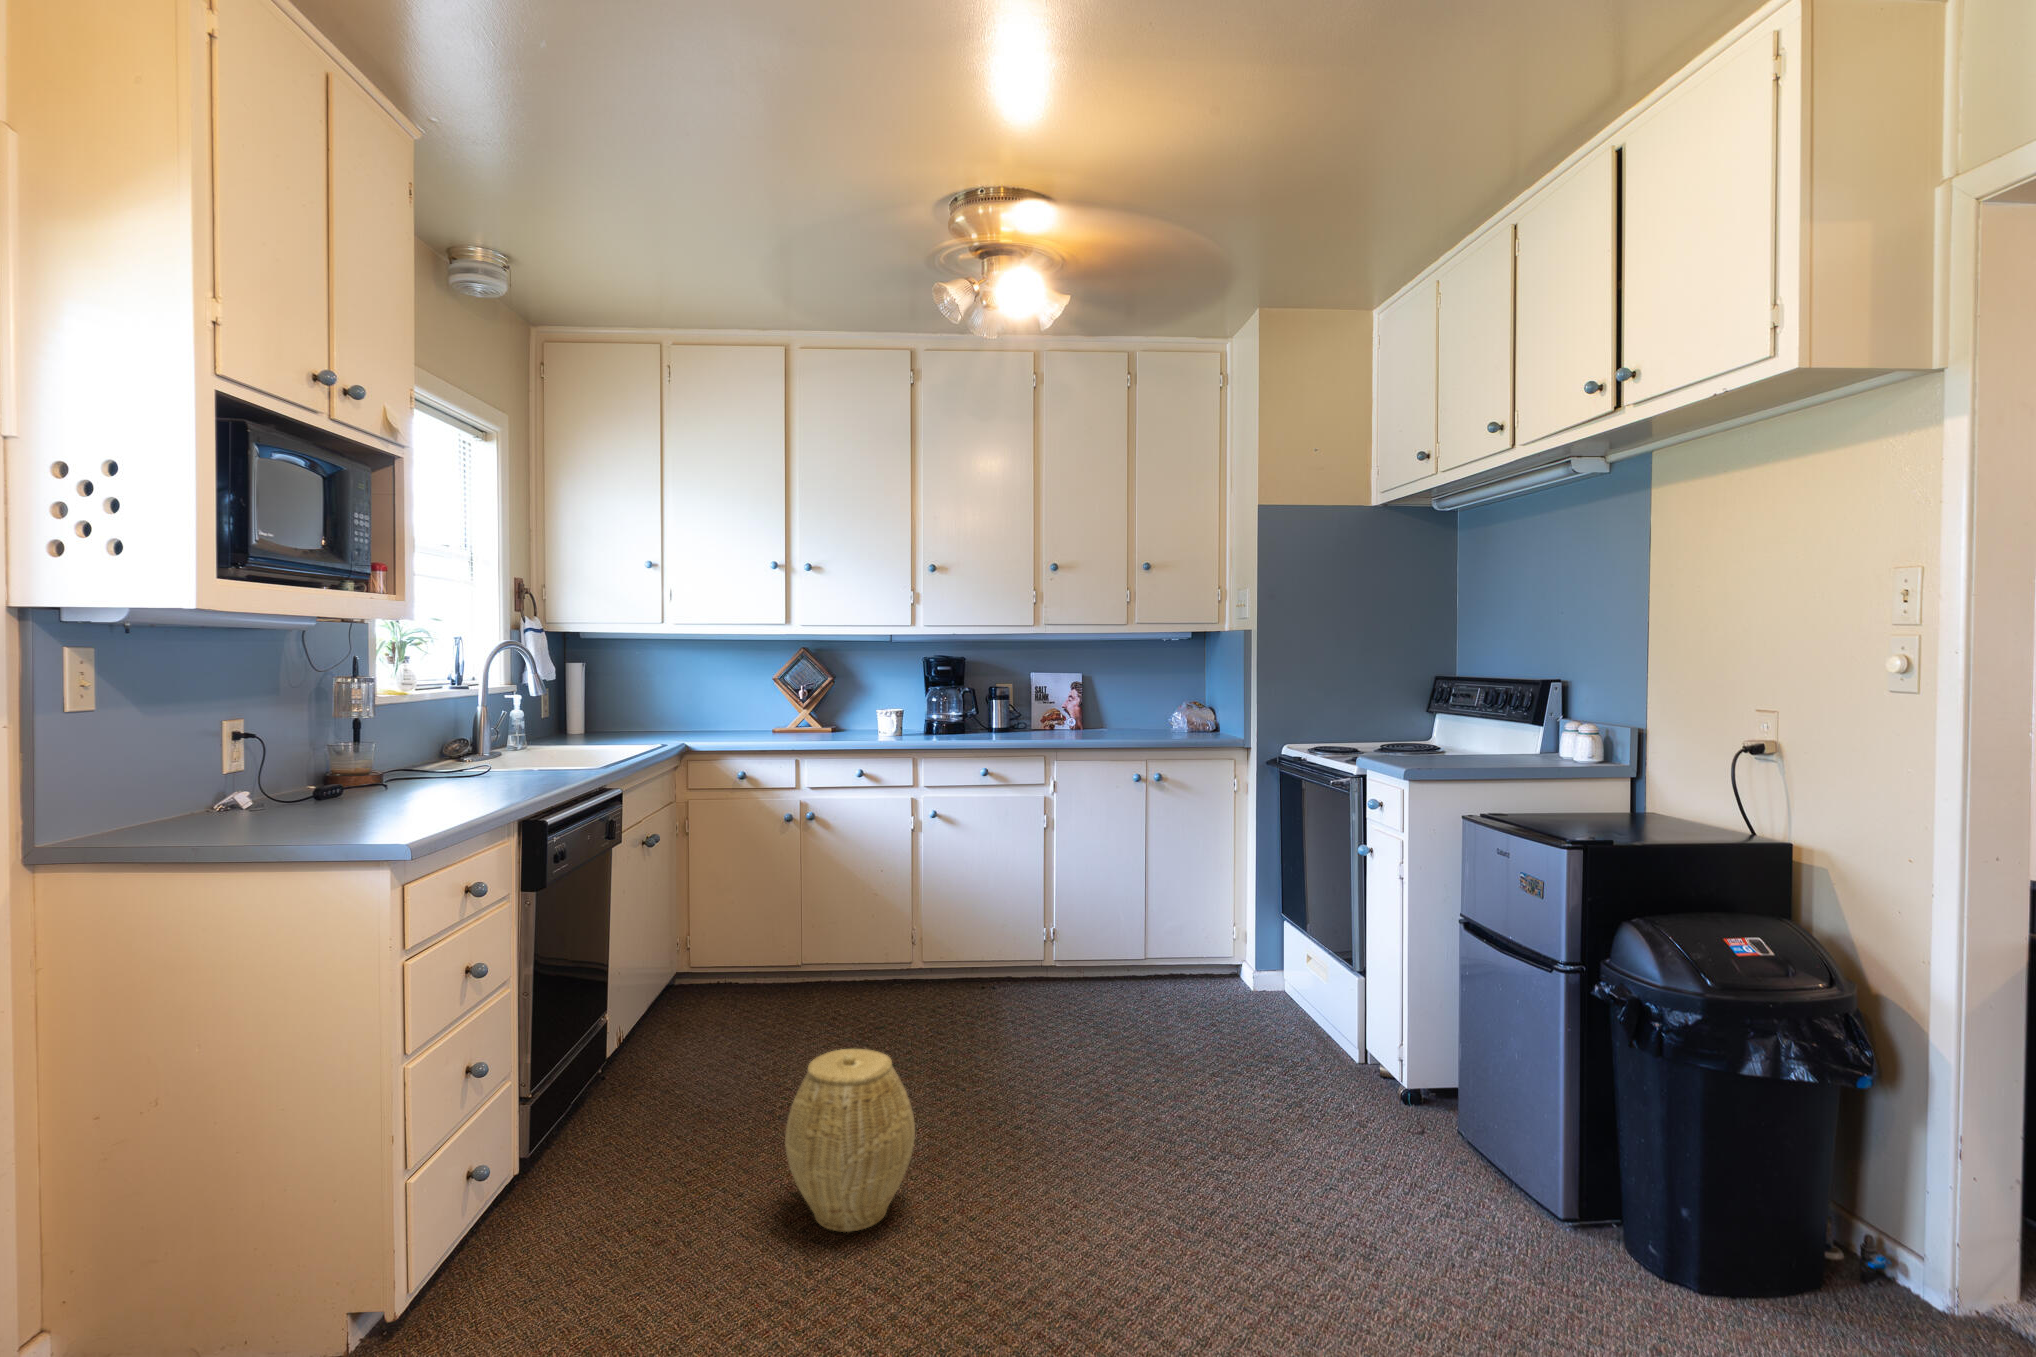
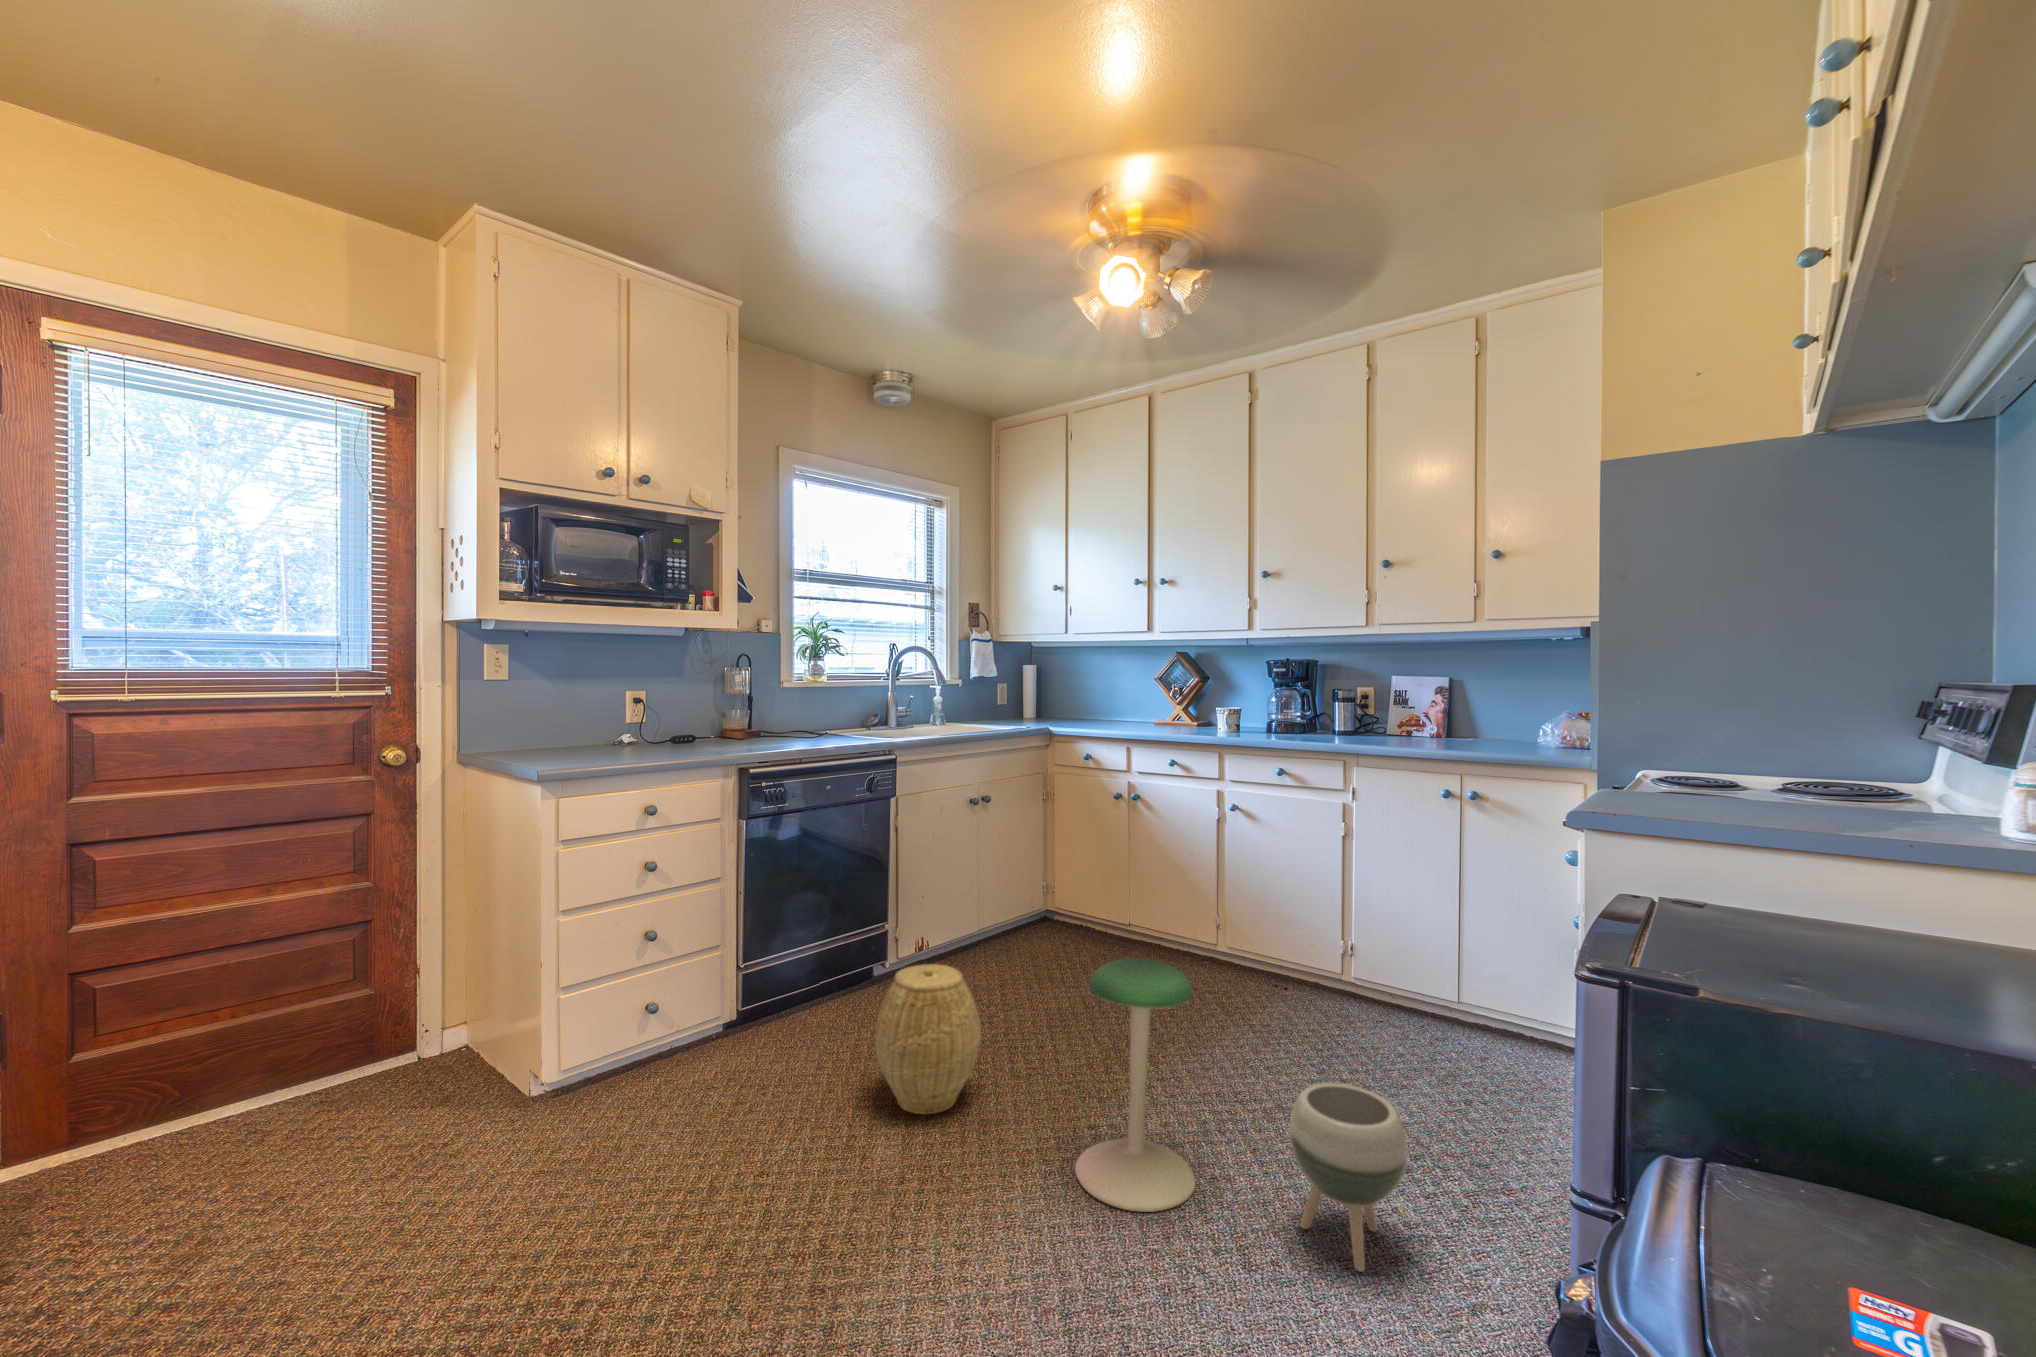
stool: none [1054,972,1171,1213] -> present [1075,958,1196,1212]
planter: none [1239,1030,1333,1169] -> present [1289,1083,1408,1272]

